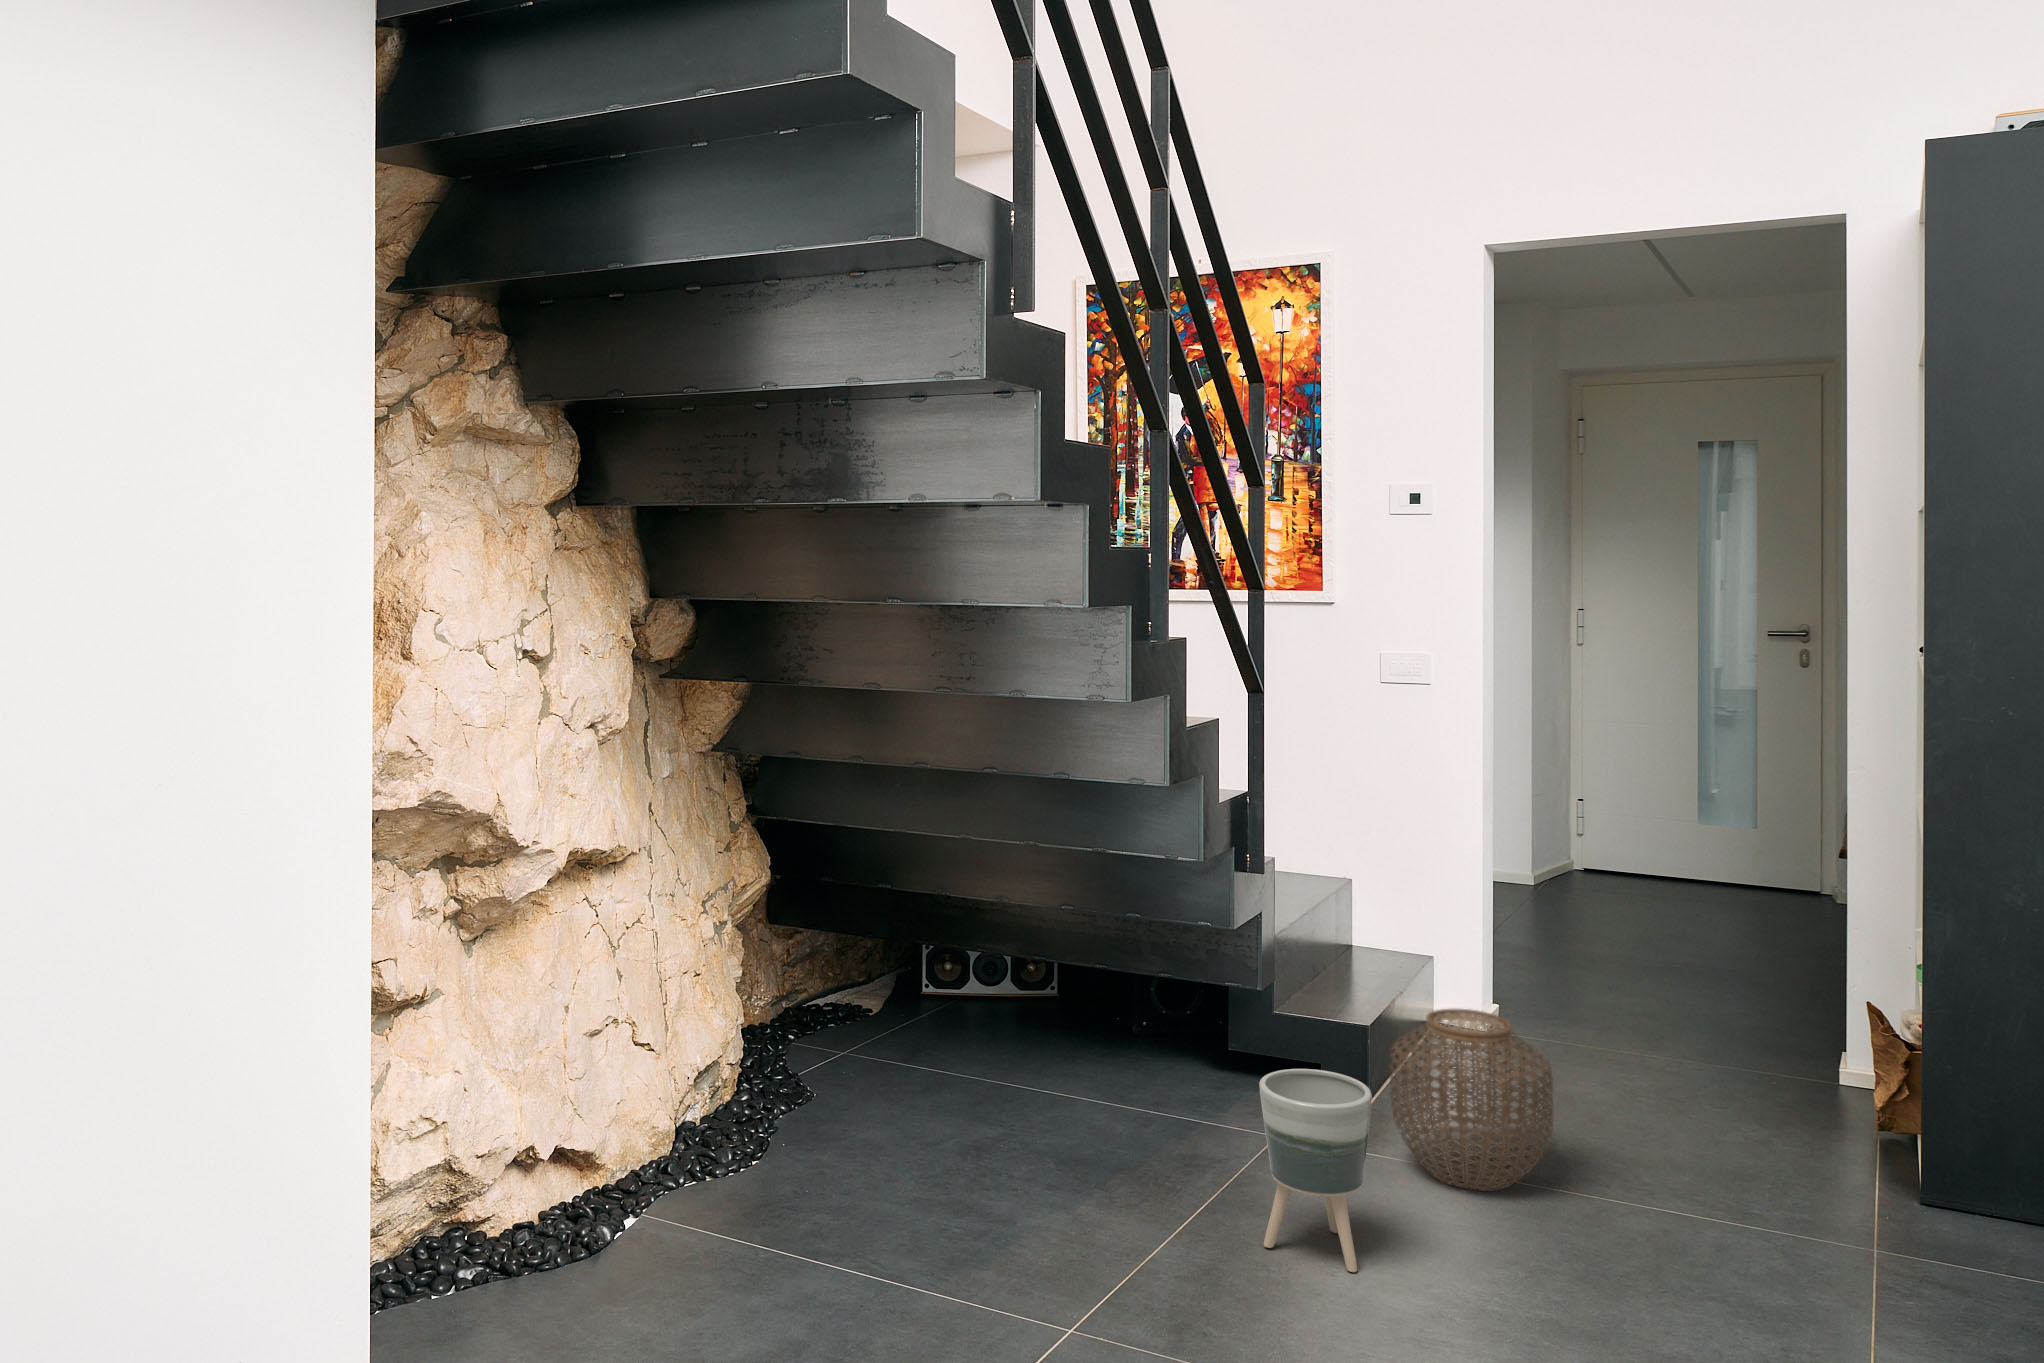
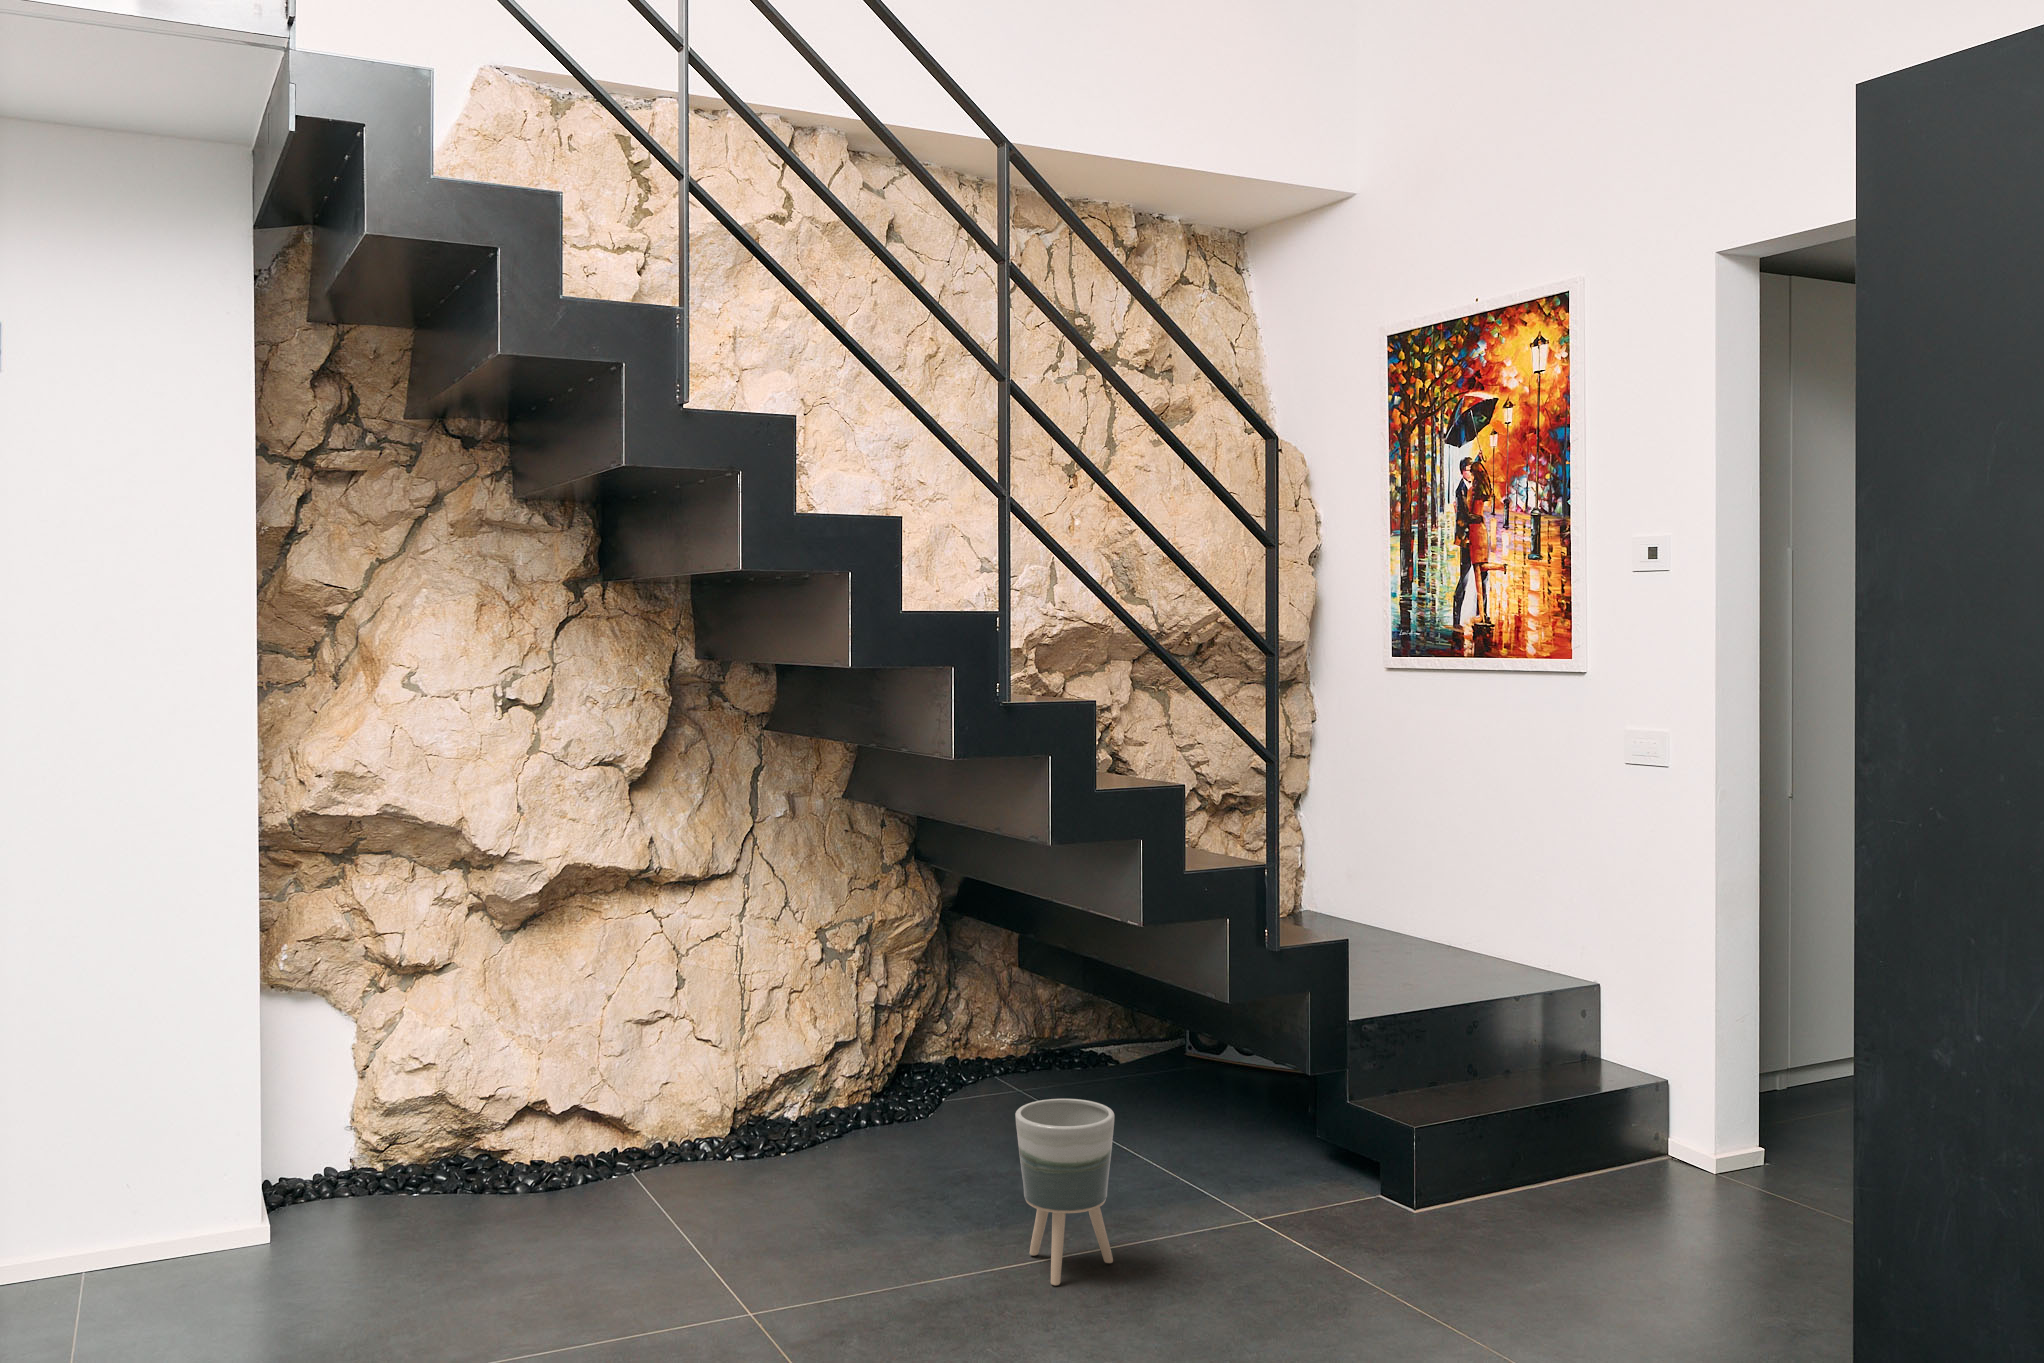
woven basket: present [1390,1009,1553,1191] -> none [1258,1093,1416,1282]

